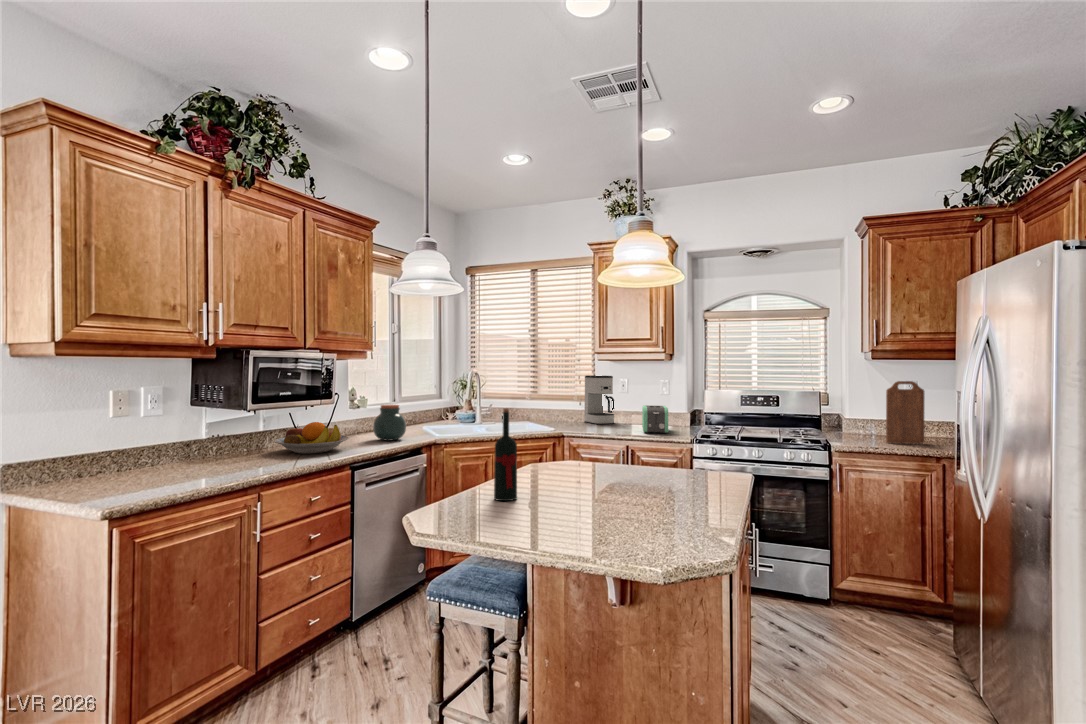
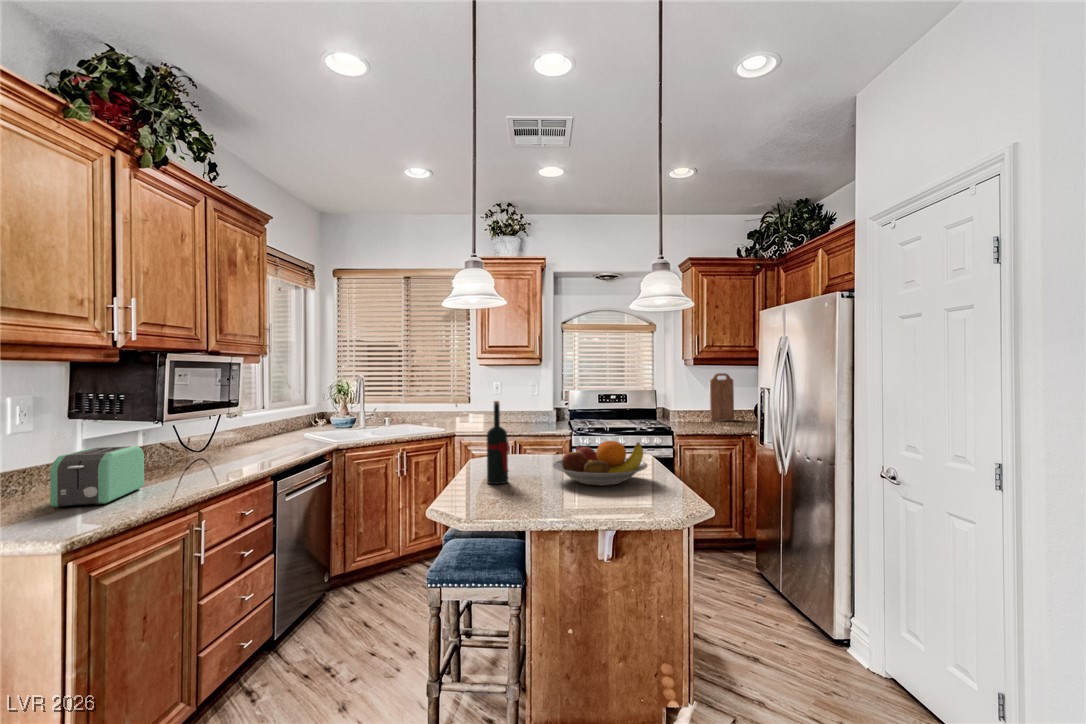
coffee maker: present [584,375,614,424] -> none [459,376,489,421]
jar: present [373,405,406,441] -> none [270,410,307,448]
toaster: present [642,405,668,433] -> present [50,446,144,507]
fruit bowl: present [274,422,349,454] -> present [553,441,648,486]

